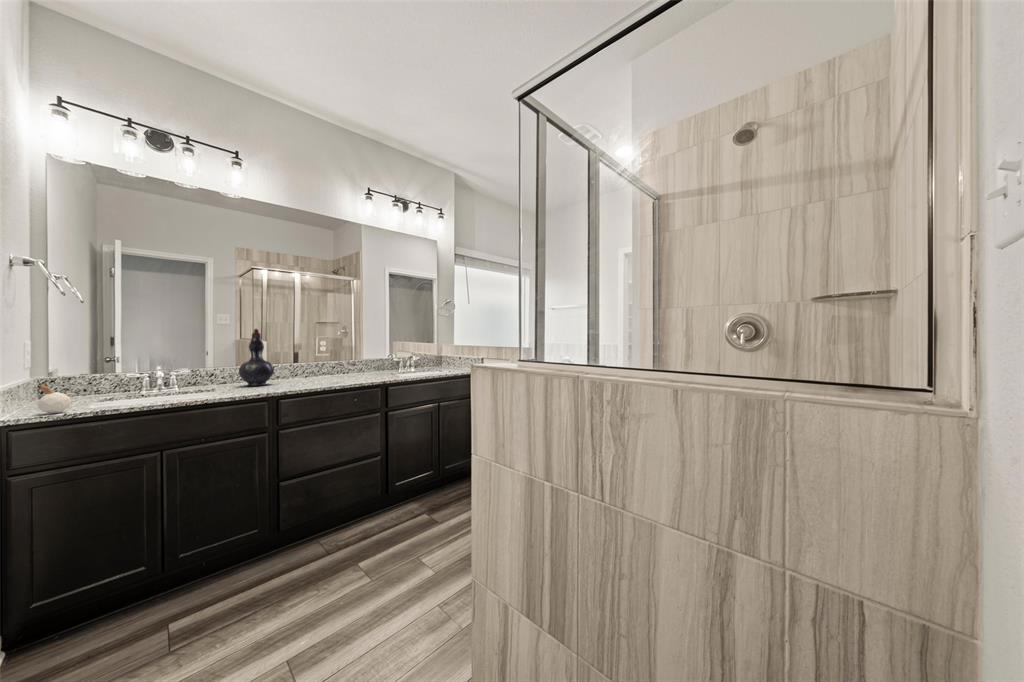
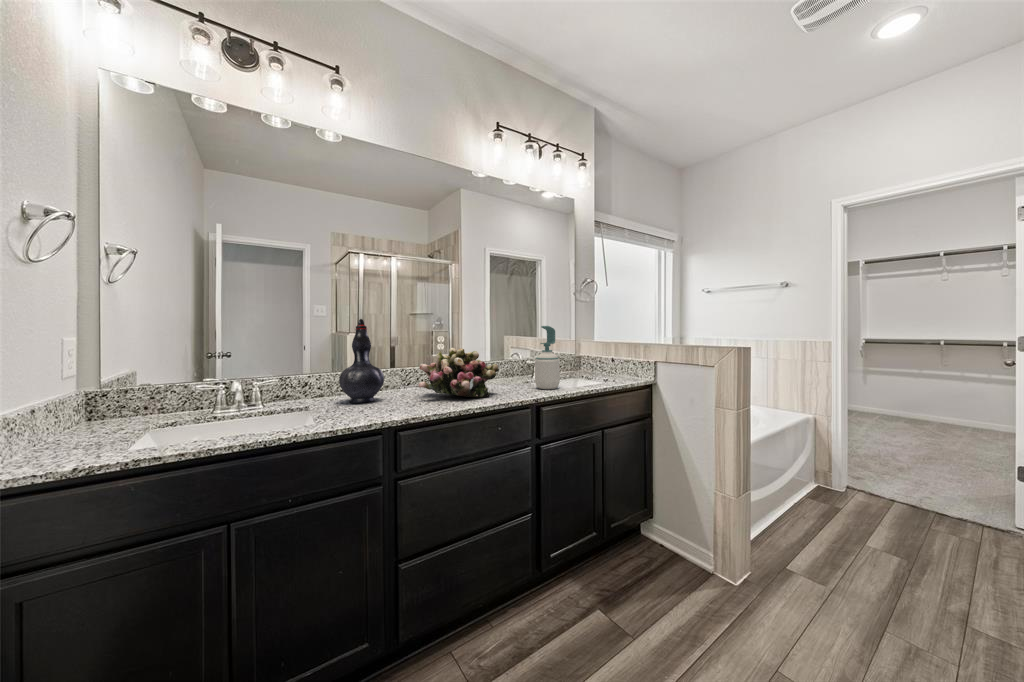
soap bottle: none [391,333,408,376] -> present [535,326,560,389]
flower arrangement: none [299,348,361,381] -> present [418,348,499,397]
candle: present [38,382,71,414] -> none [41,400,94,460]

